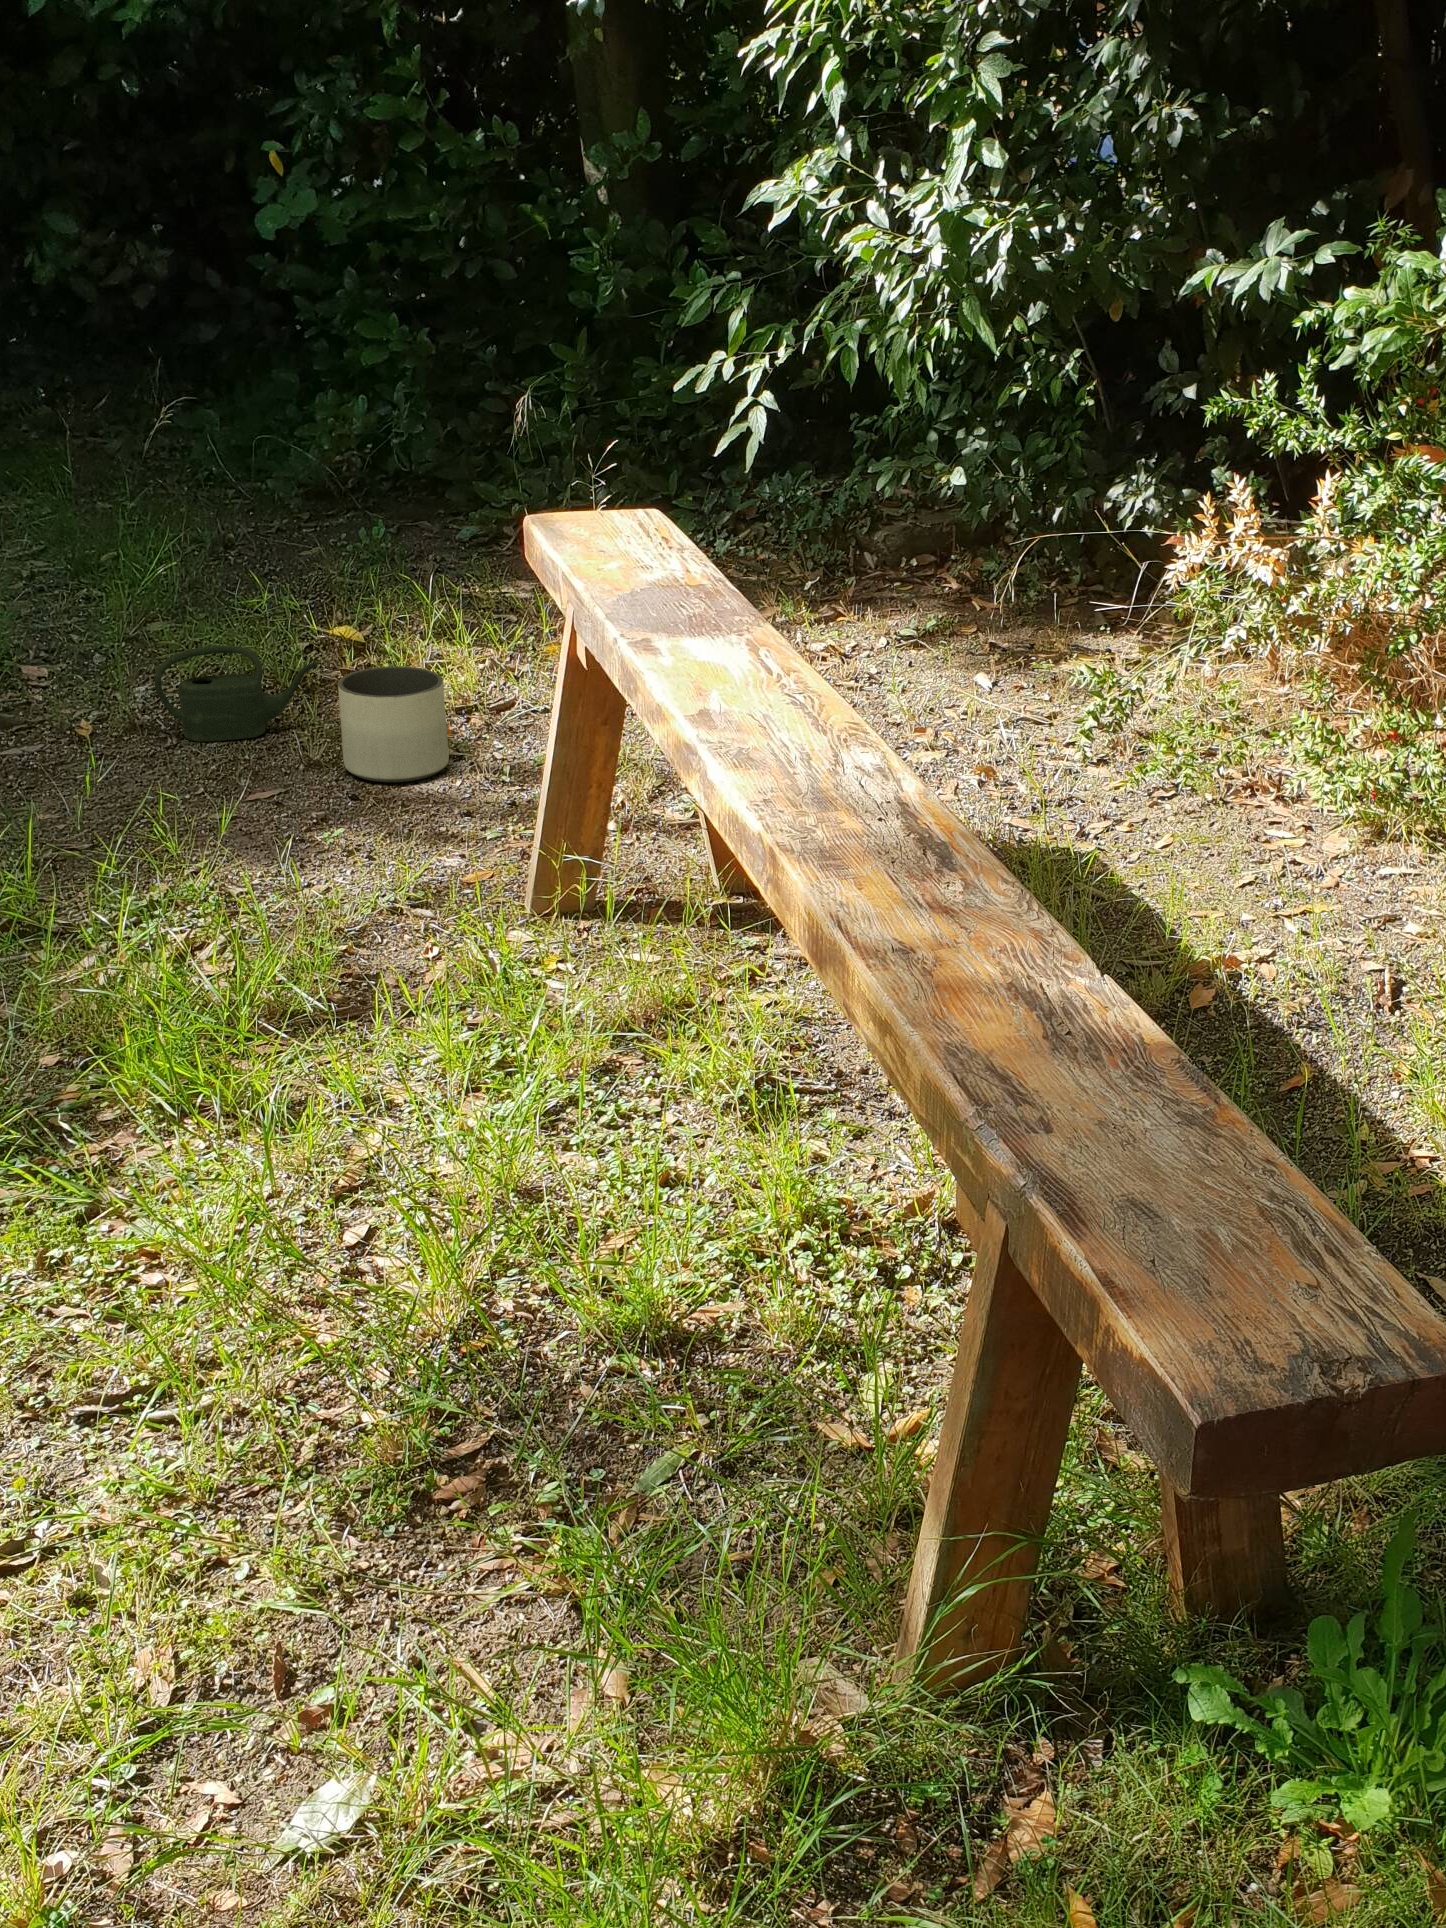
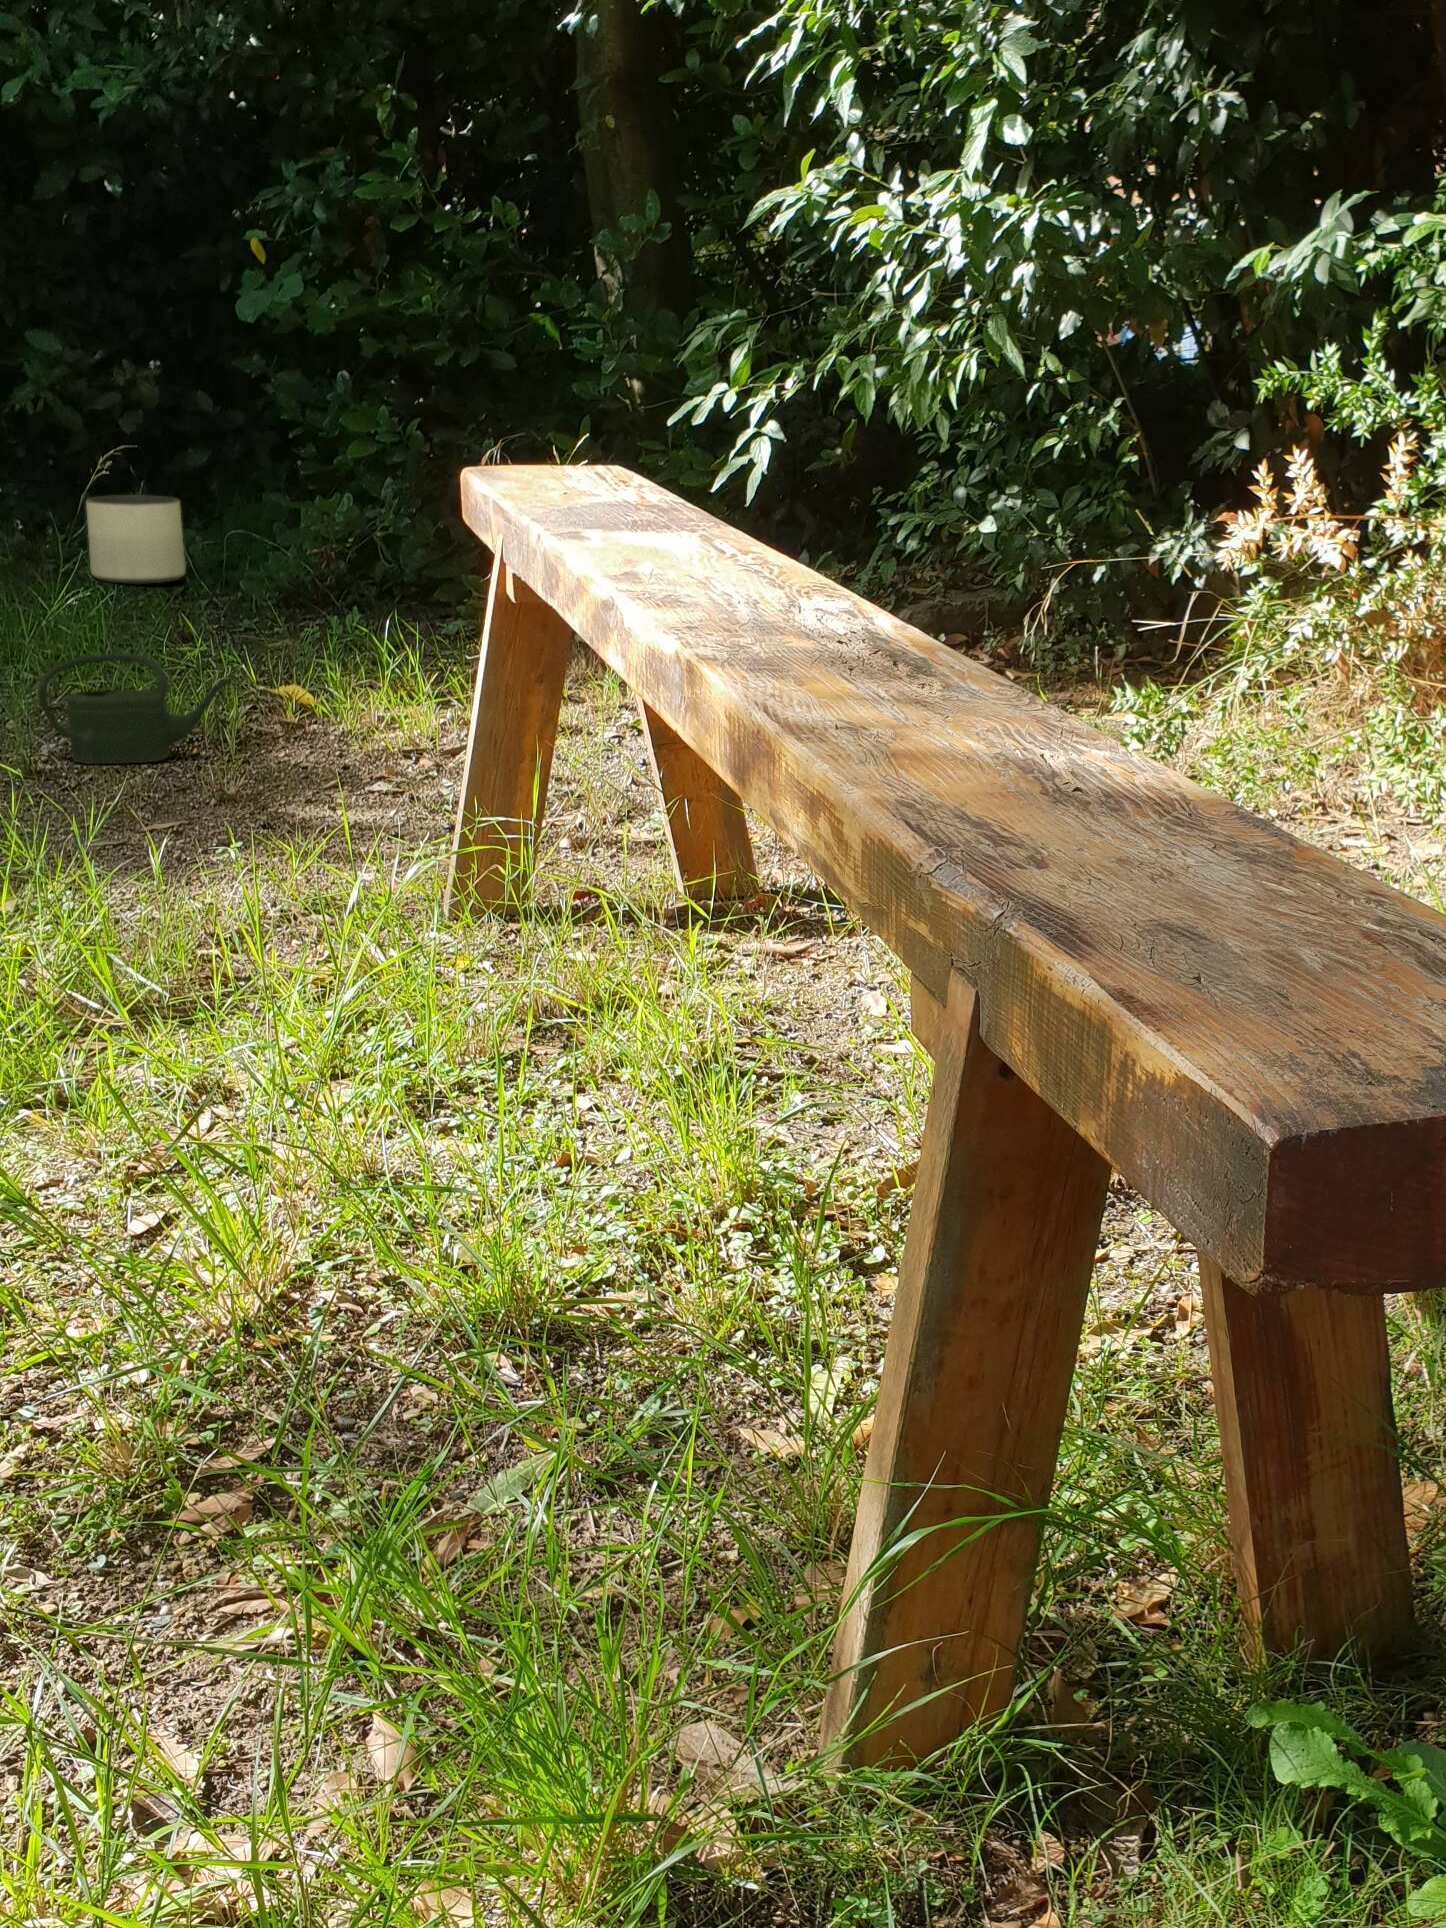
planter: present [338,666,449,782] -> present [86,495,185,584]

